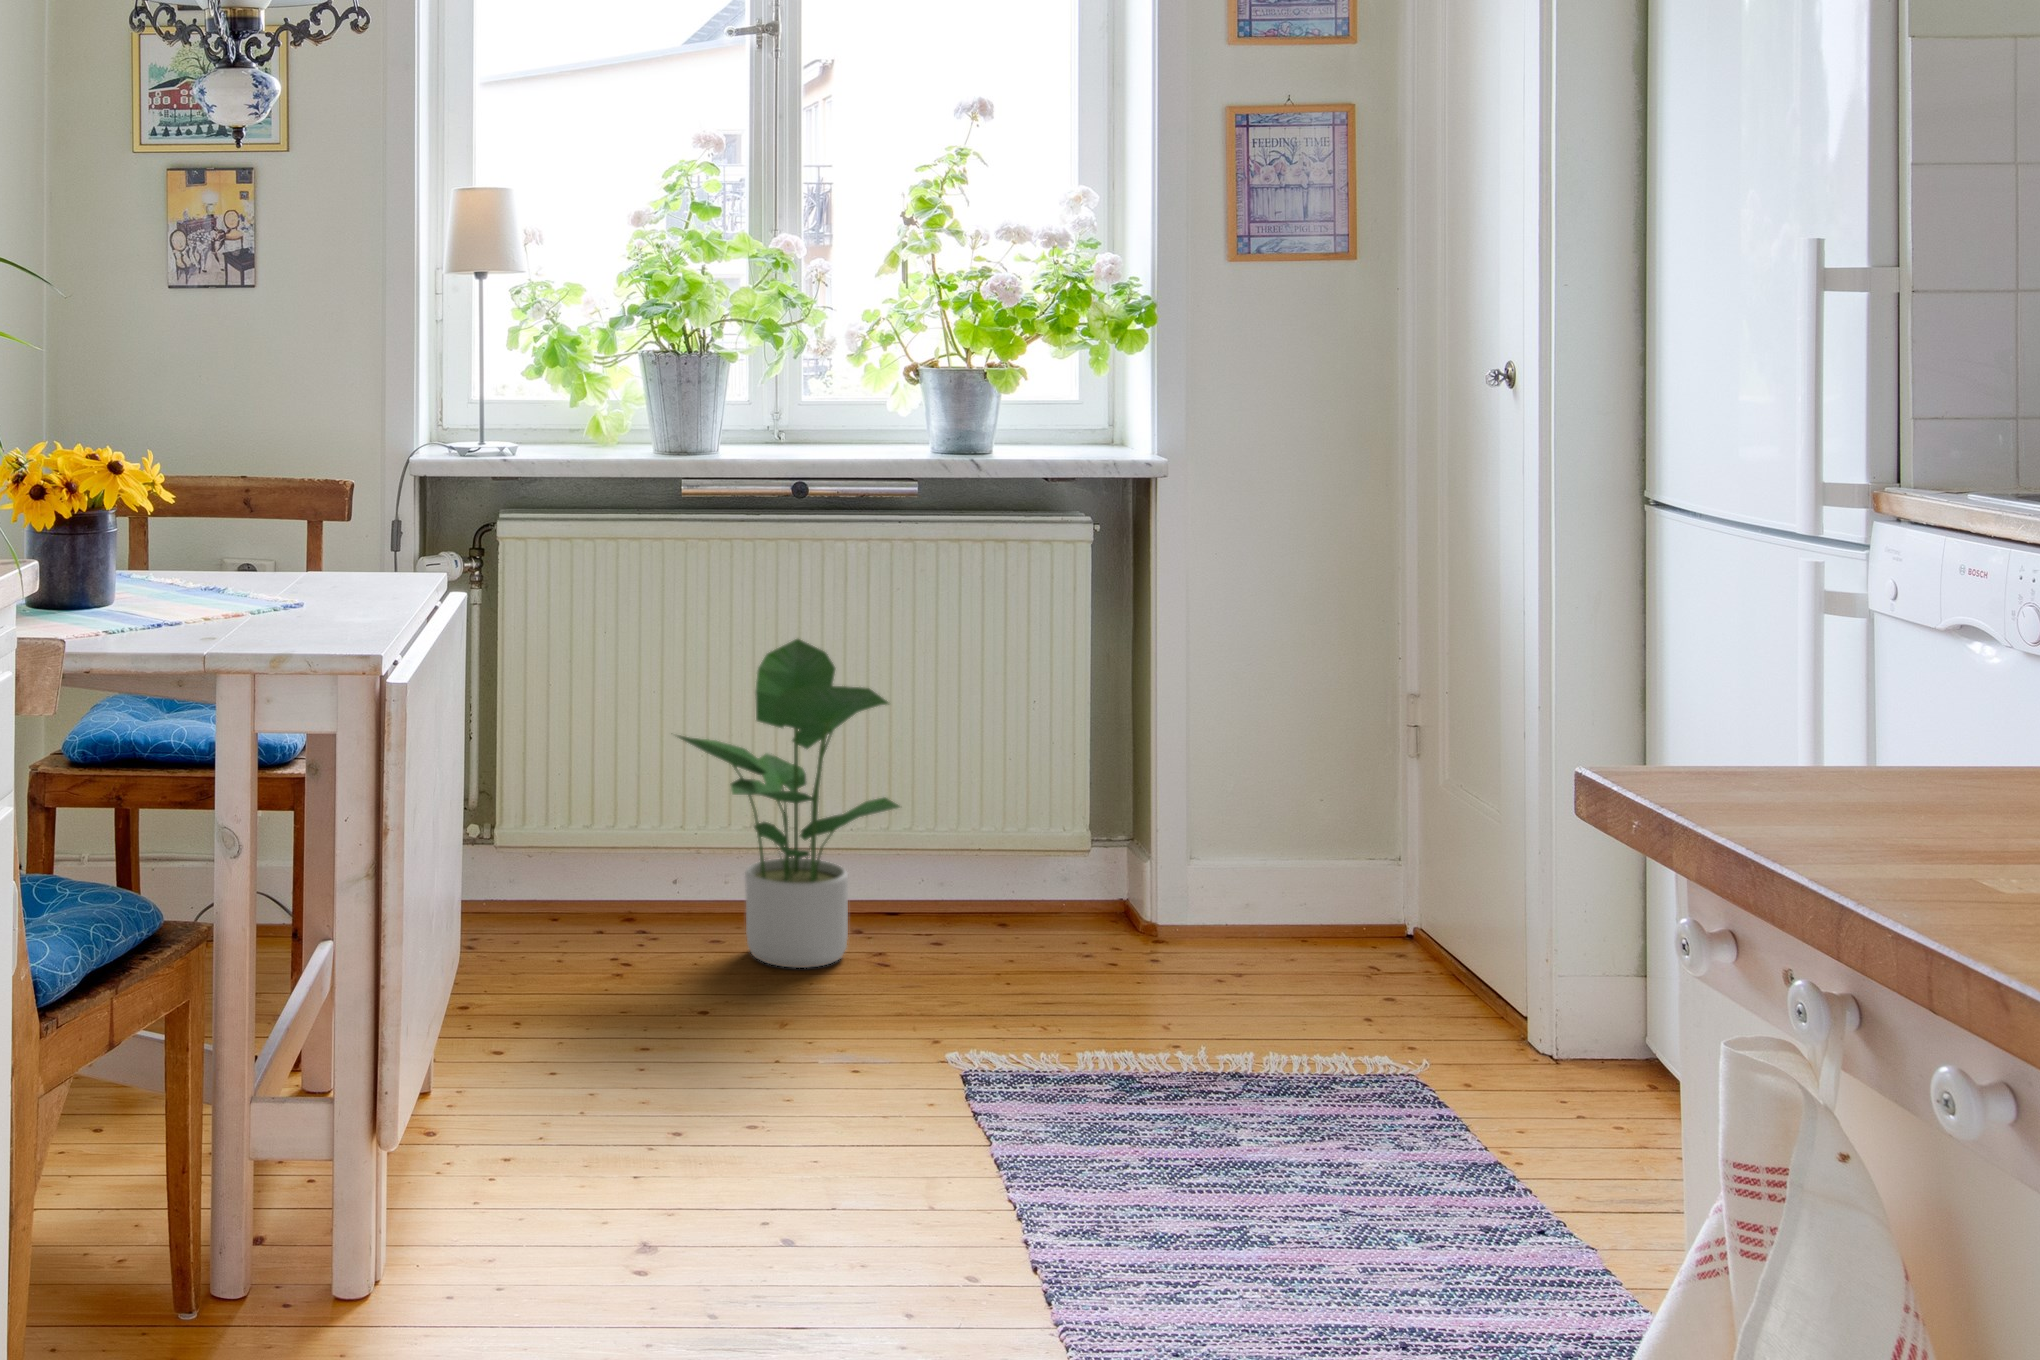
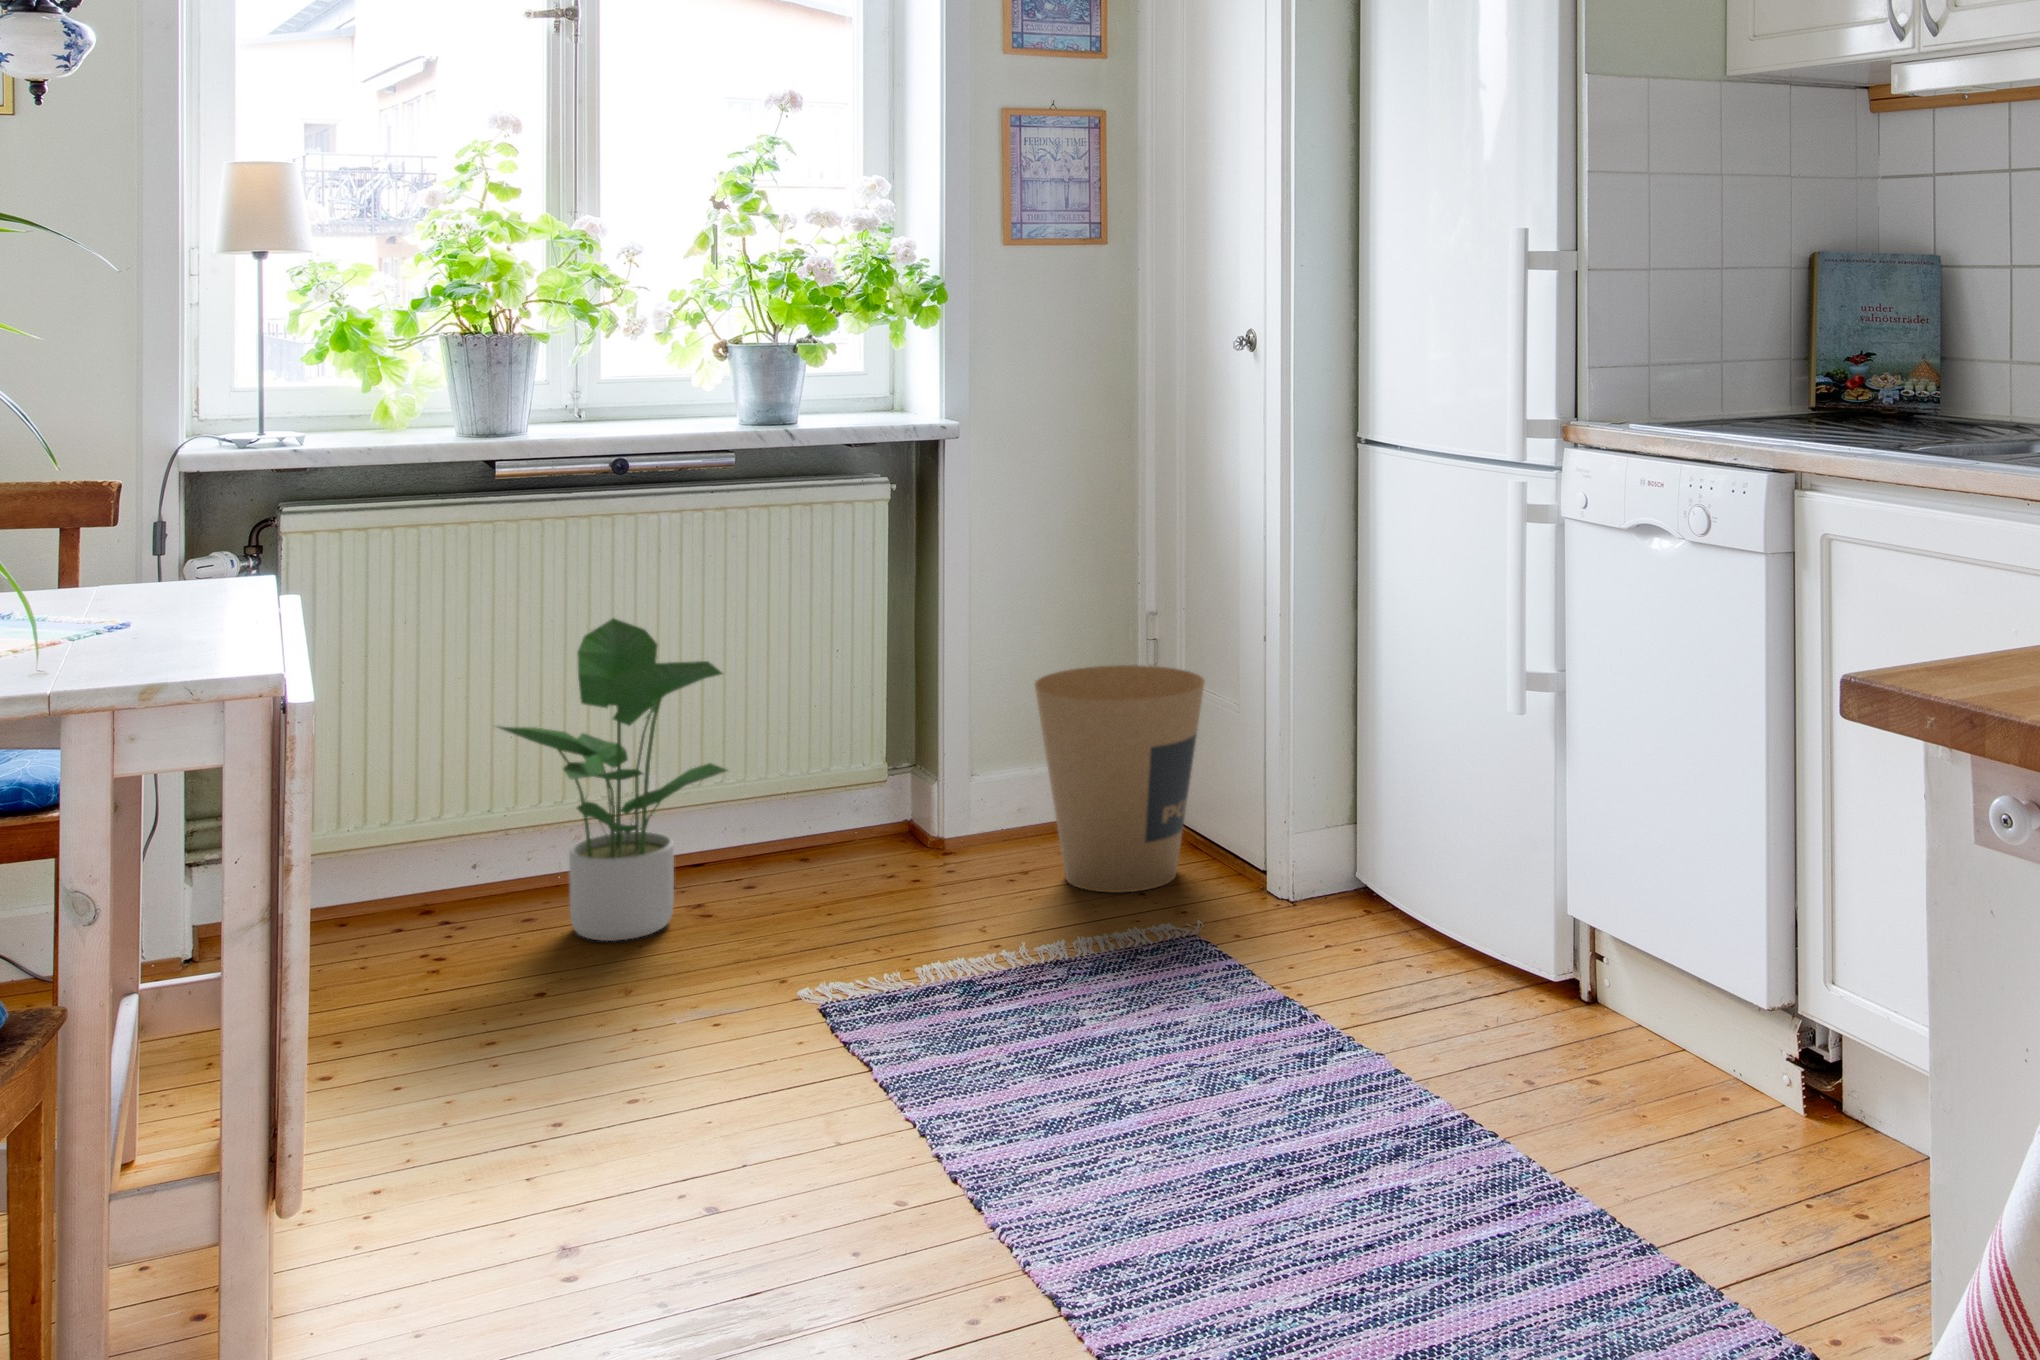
trash can: none [1242,740,1453,1007] -> present [1035,665,1204,892]

